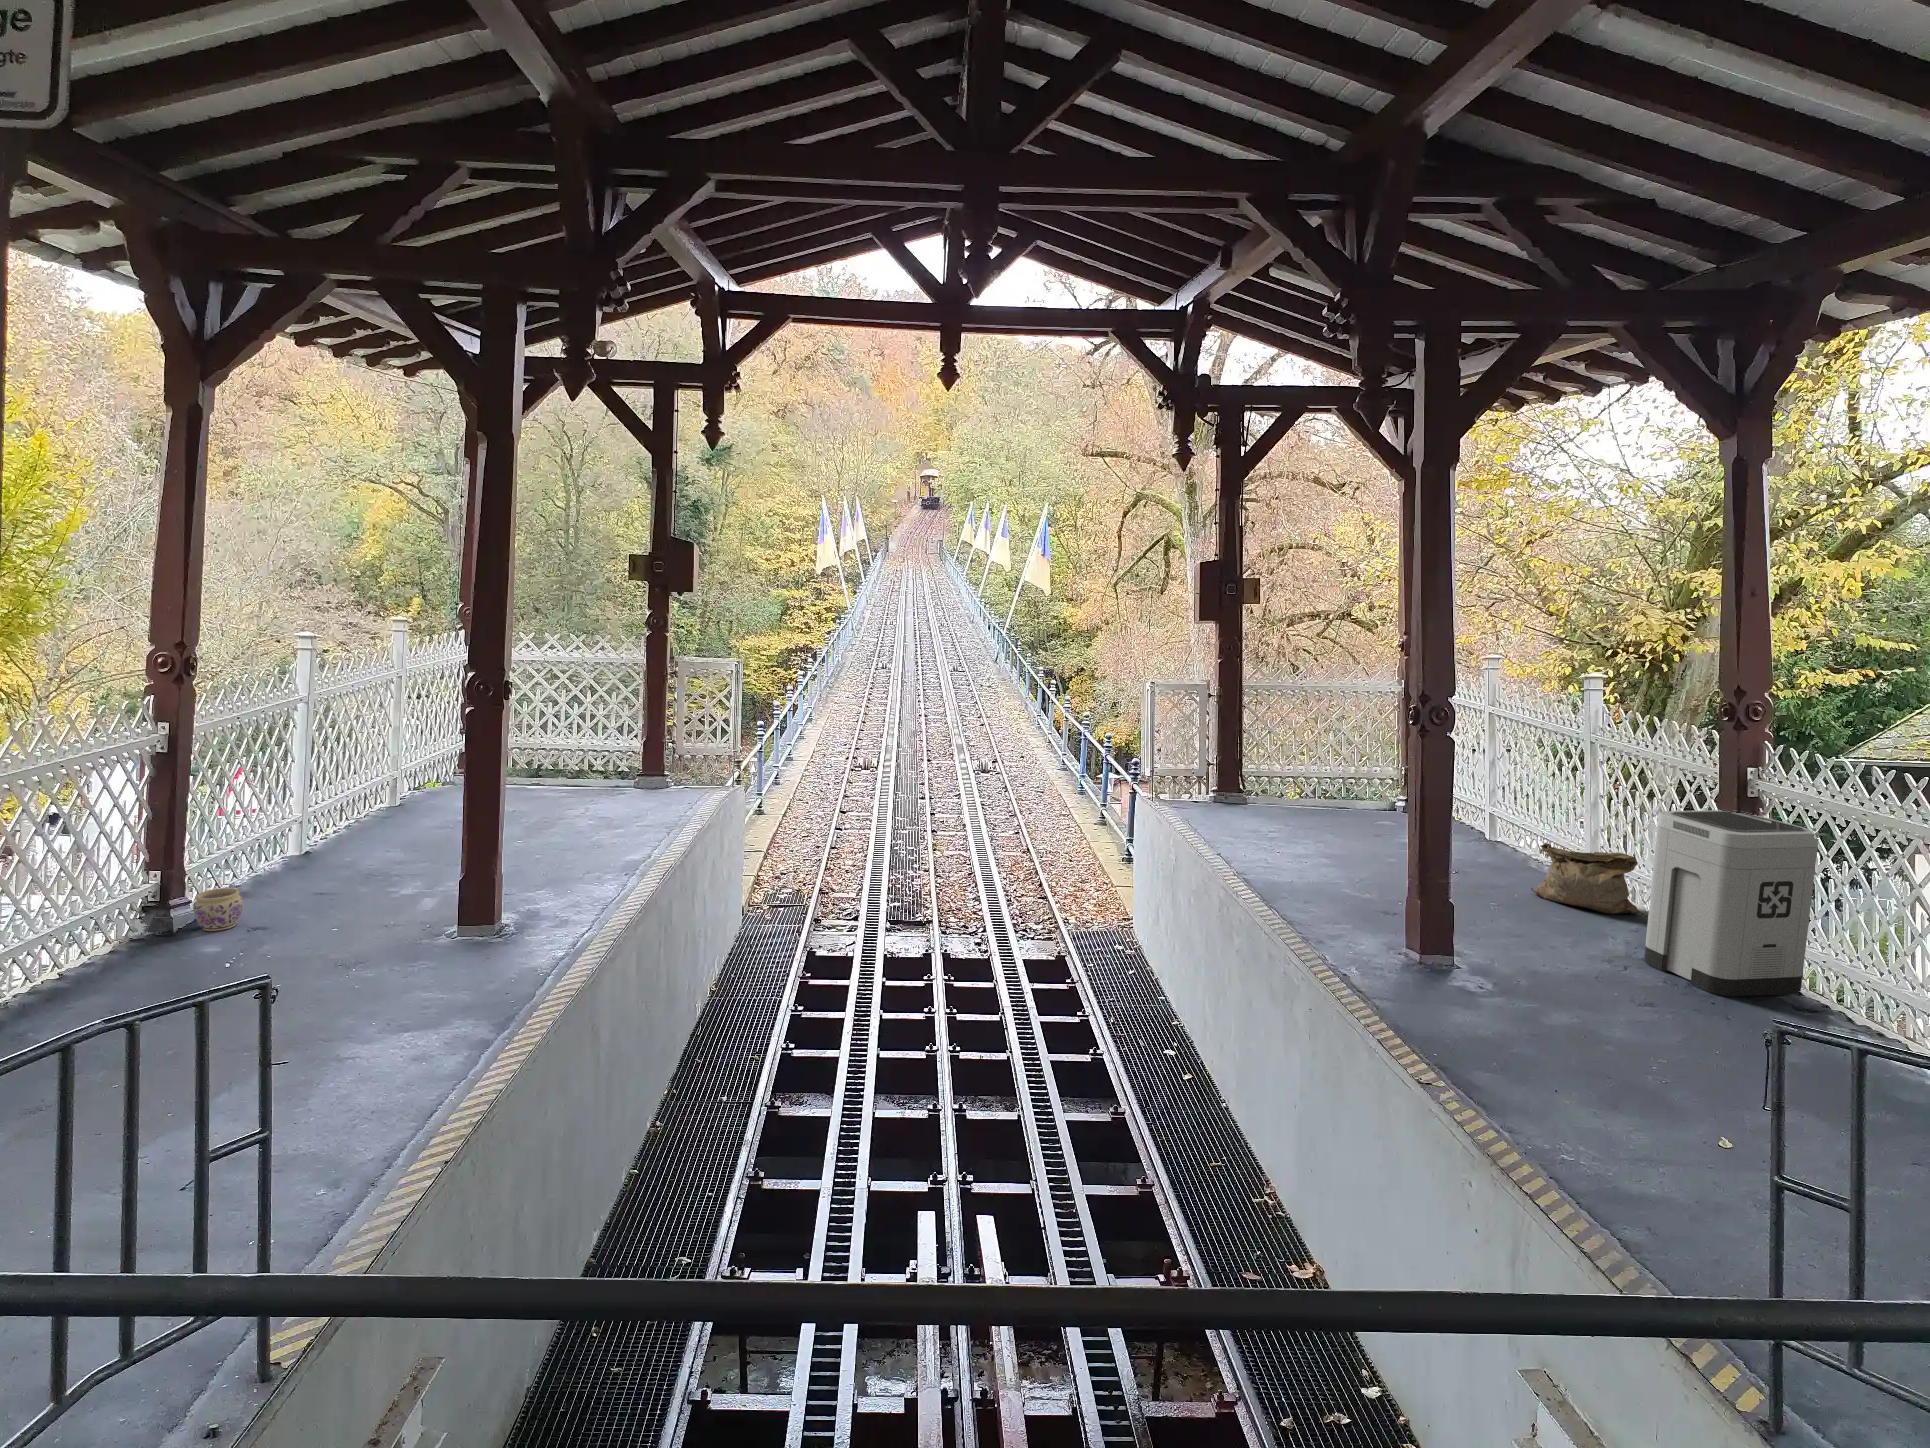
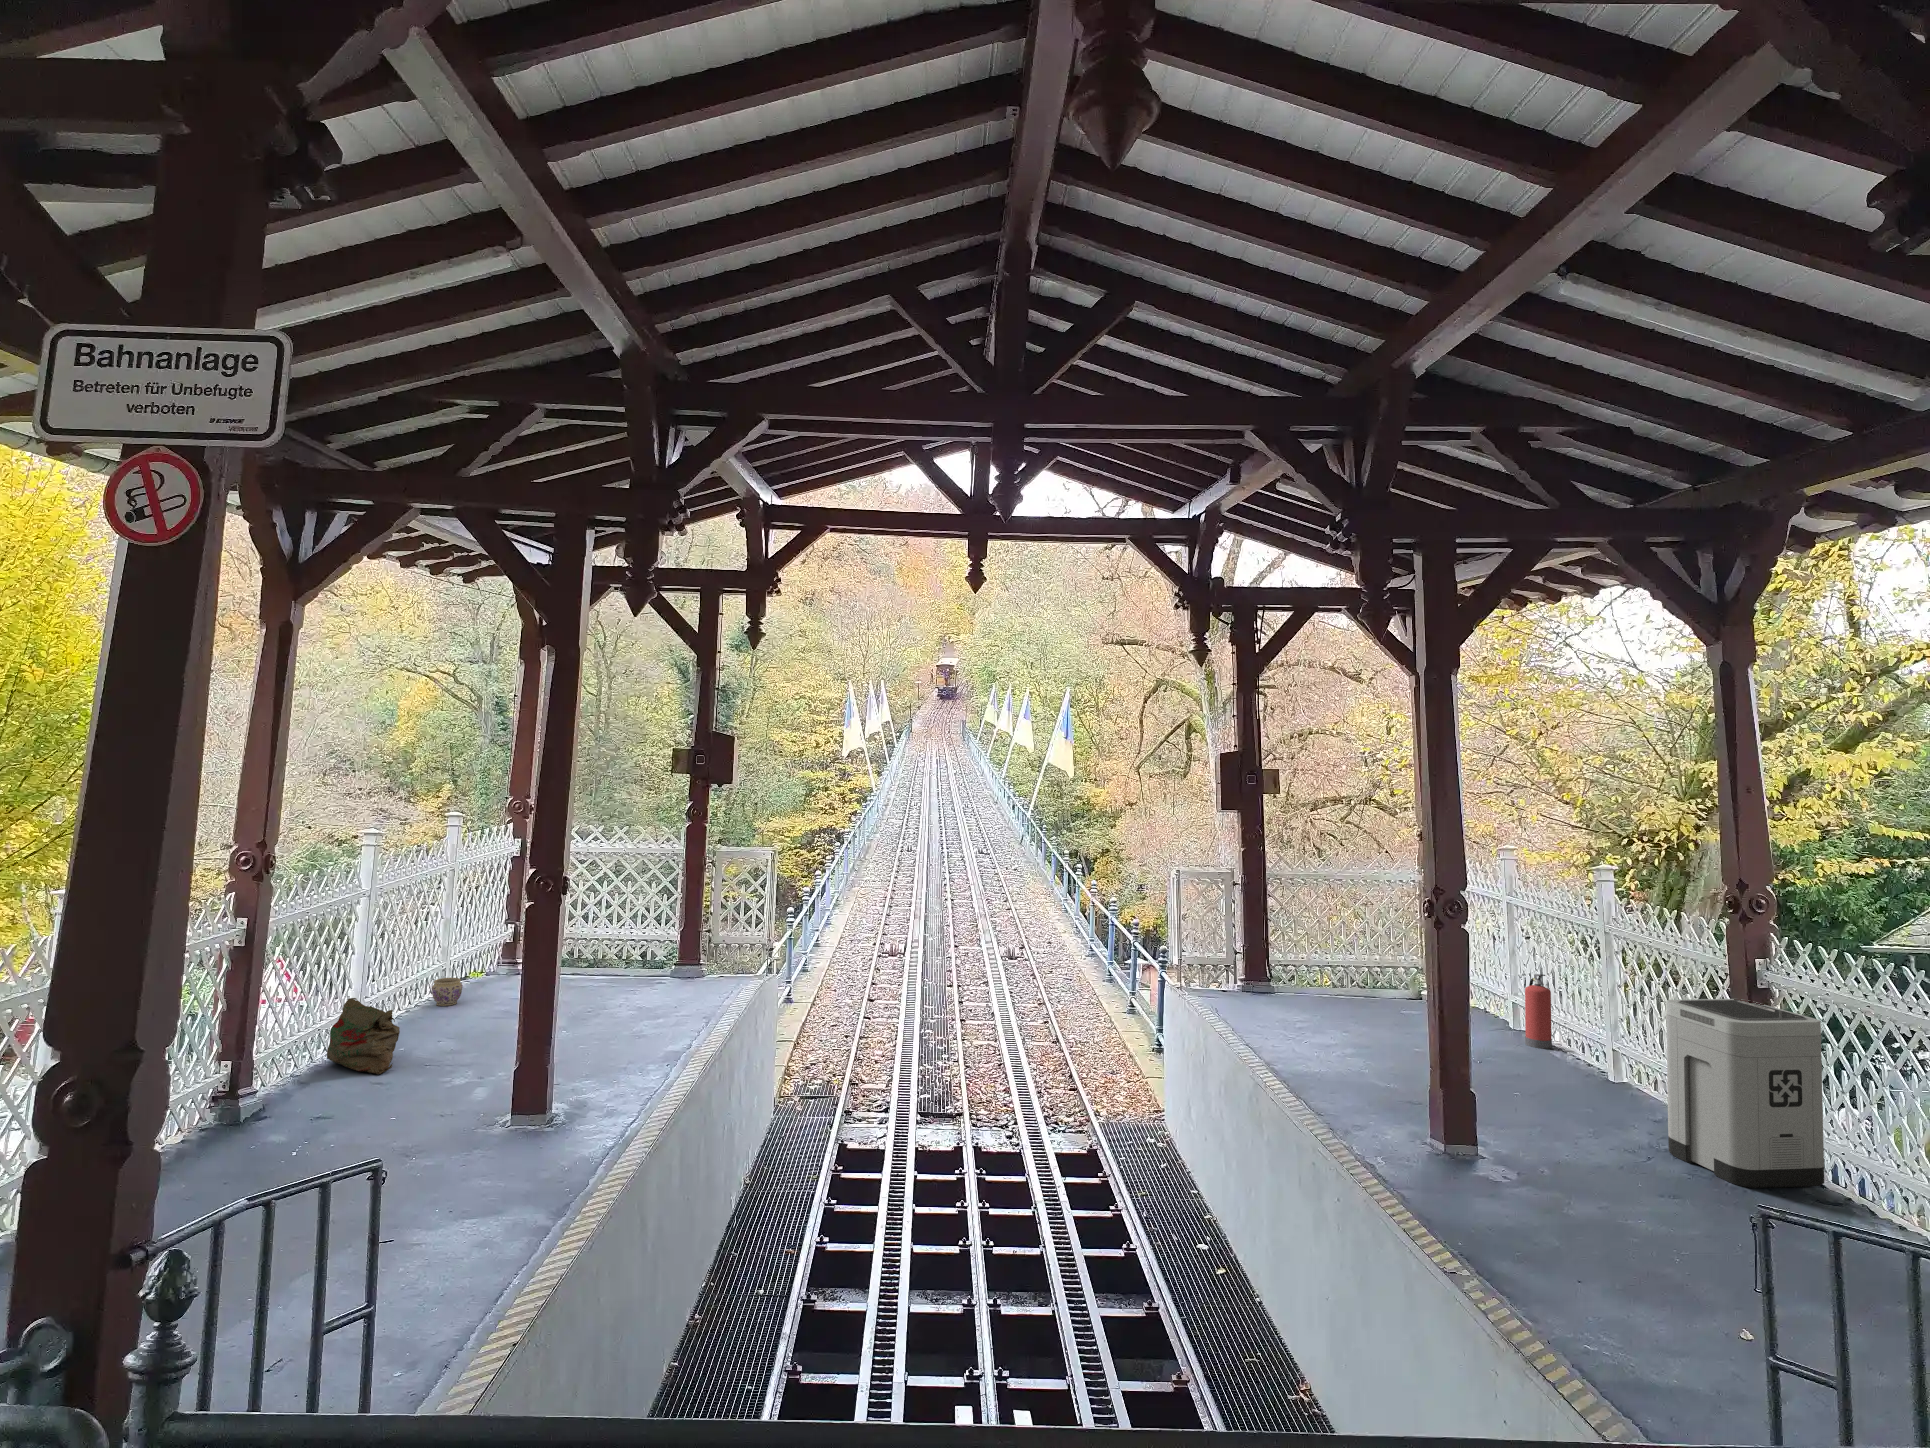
fire extinguisher: none [1497,786,1528,859] -> present [1525,974,1552,1049]
bag: present [1531,843,1638,914] -> present [327,998,400,1075]
planter: present [193,888,243,932] -> present [432,978,463,1006]

